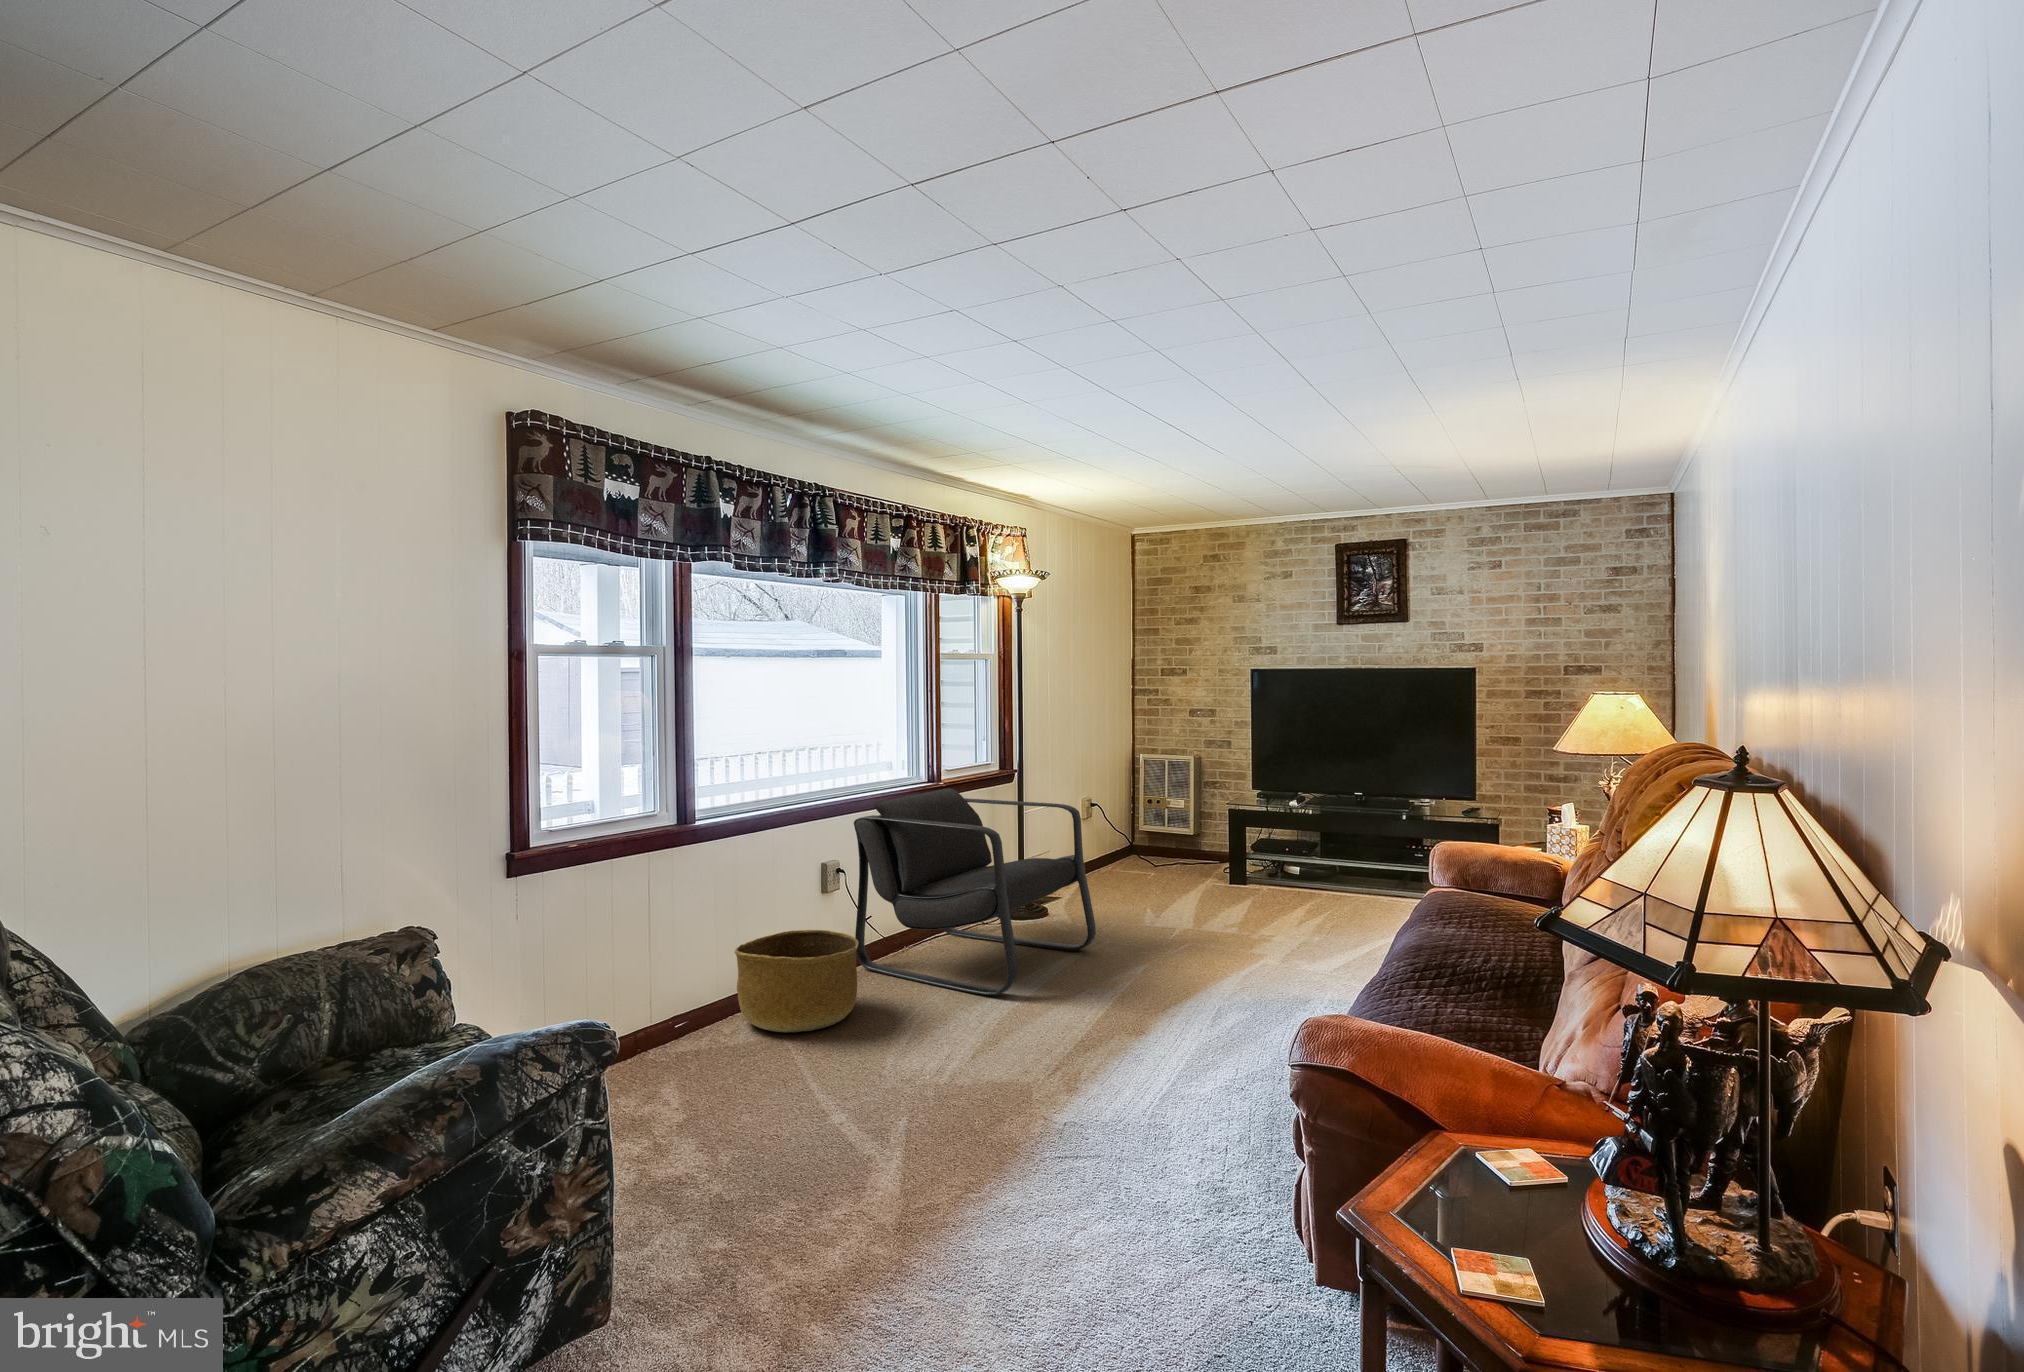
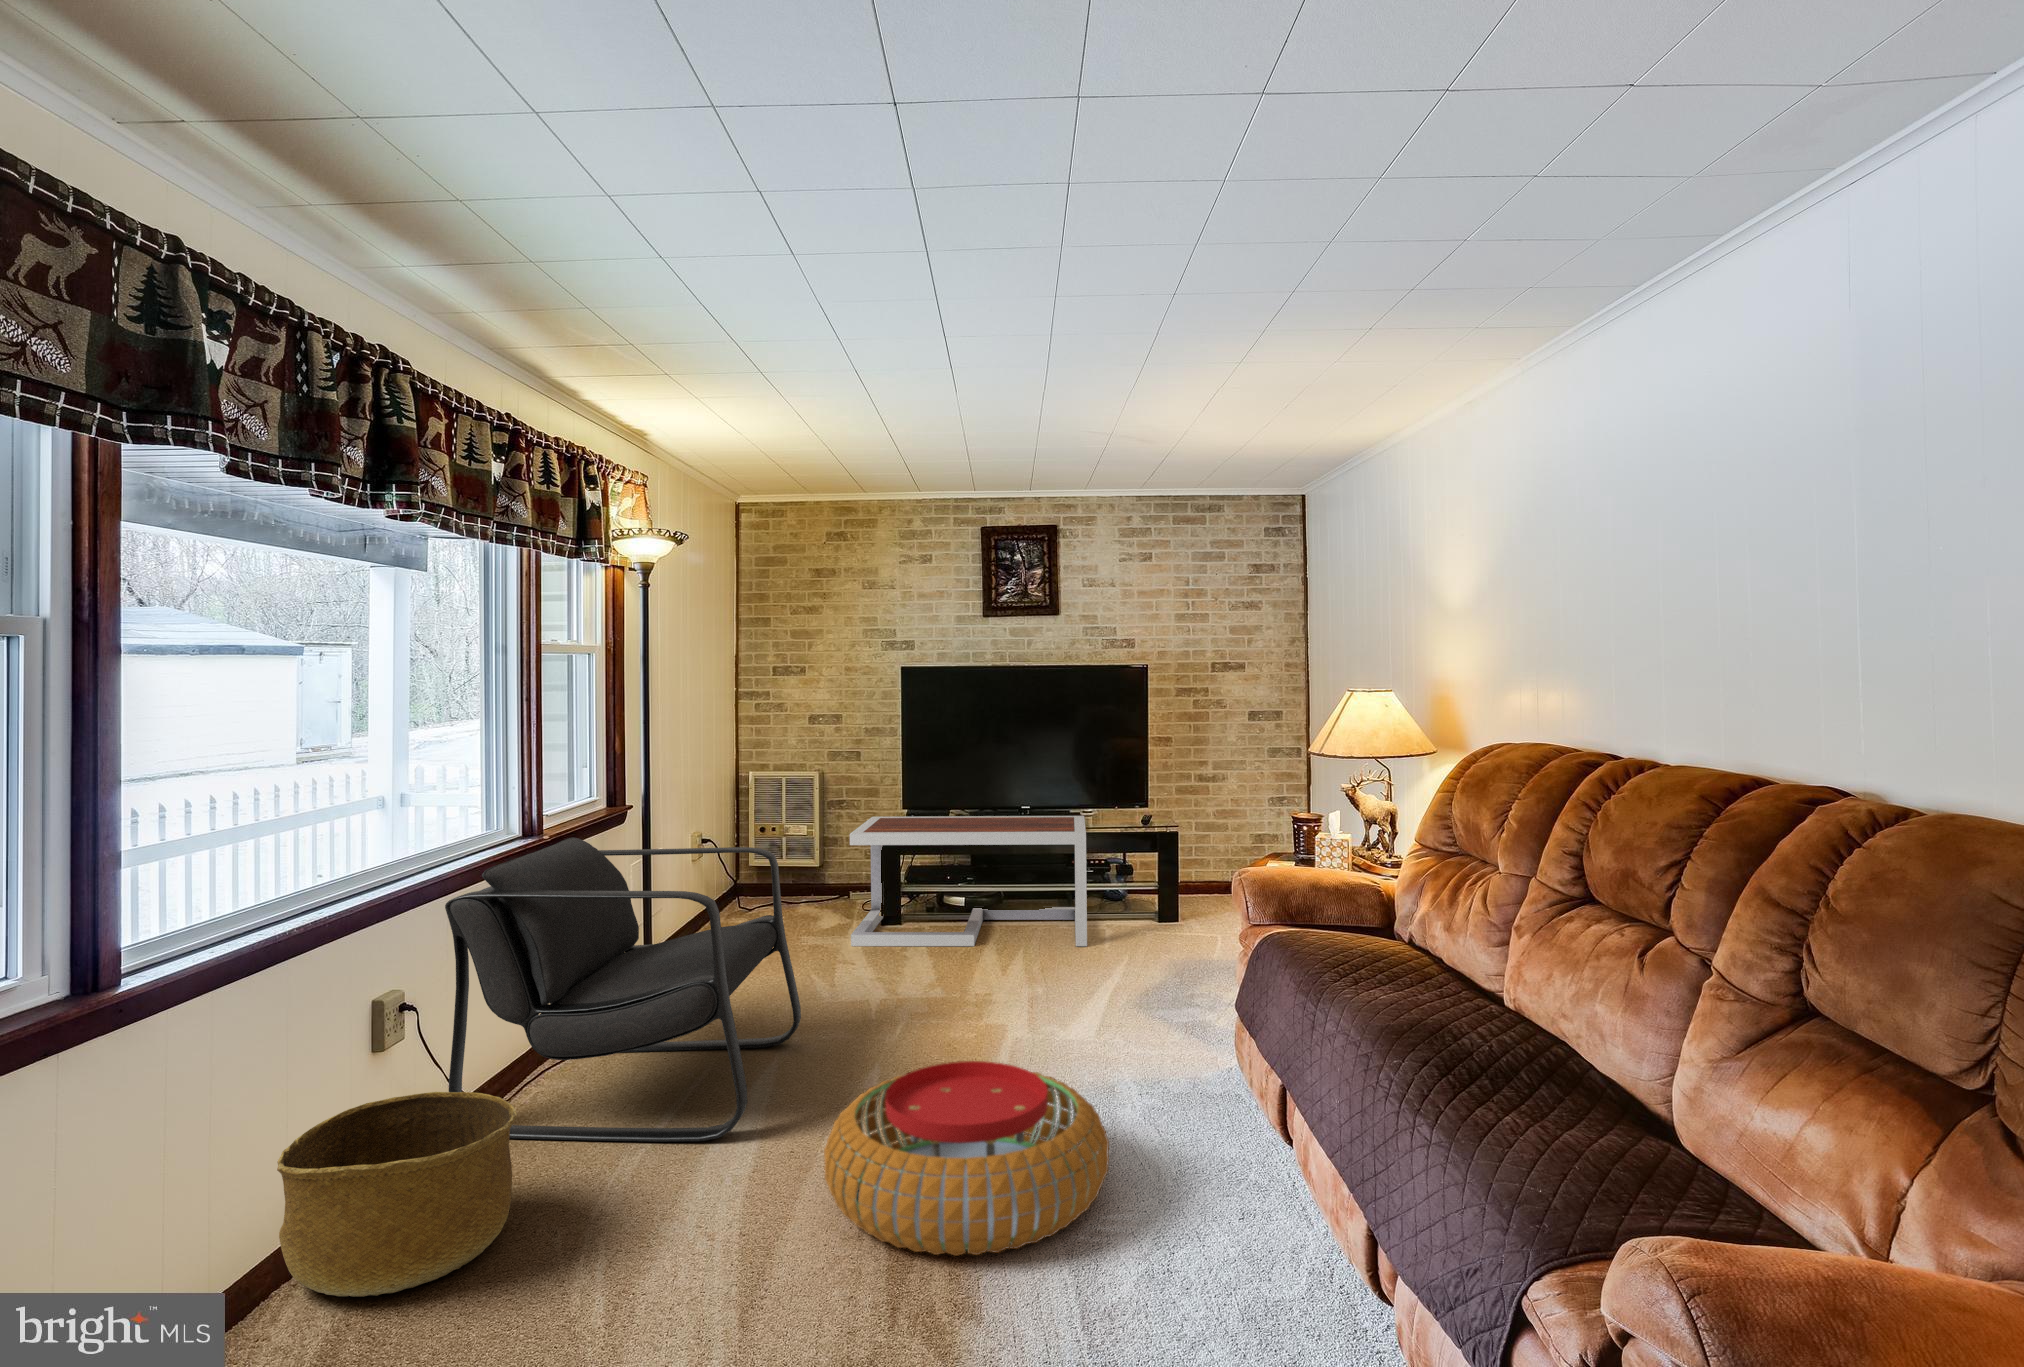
coffee table: none [1187,794,1407,919] -> present [850,816,1087,946]
pouf: none [1025,965,1231,1091] -> present [824,1061,1109,1256]

